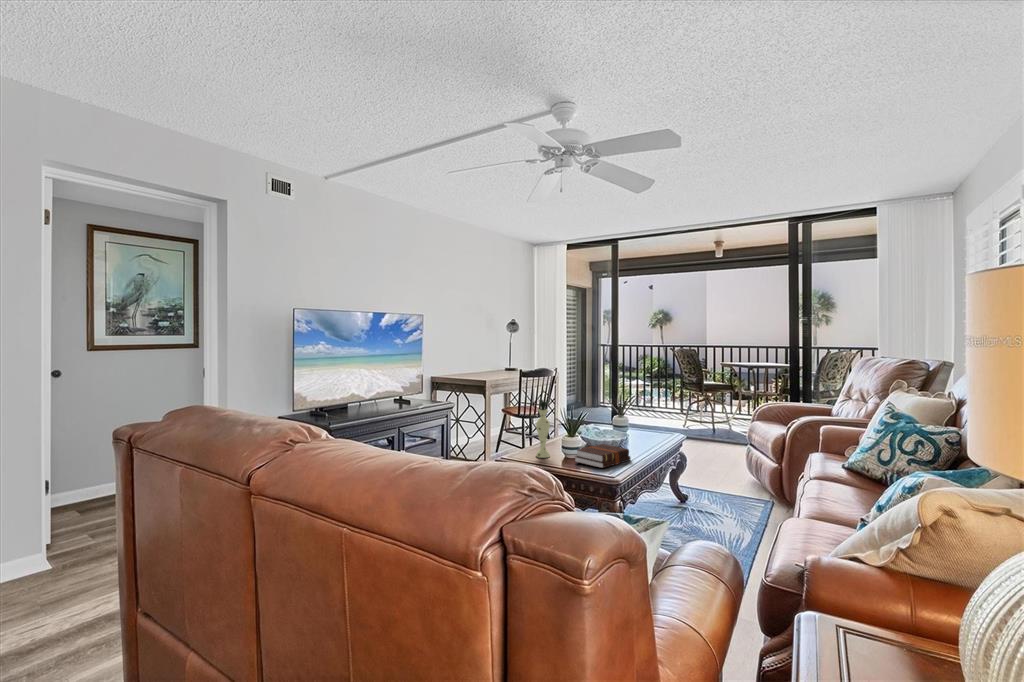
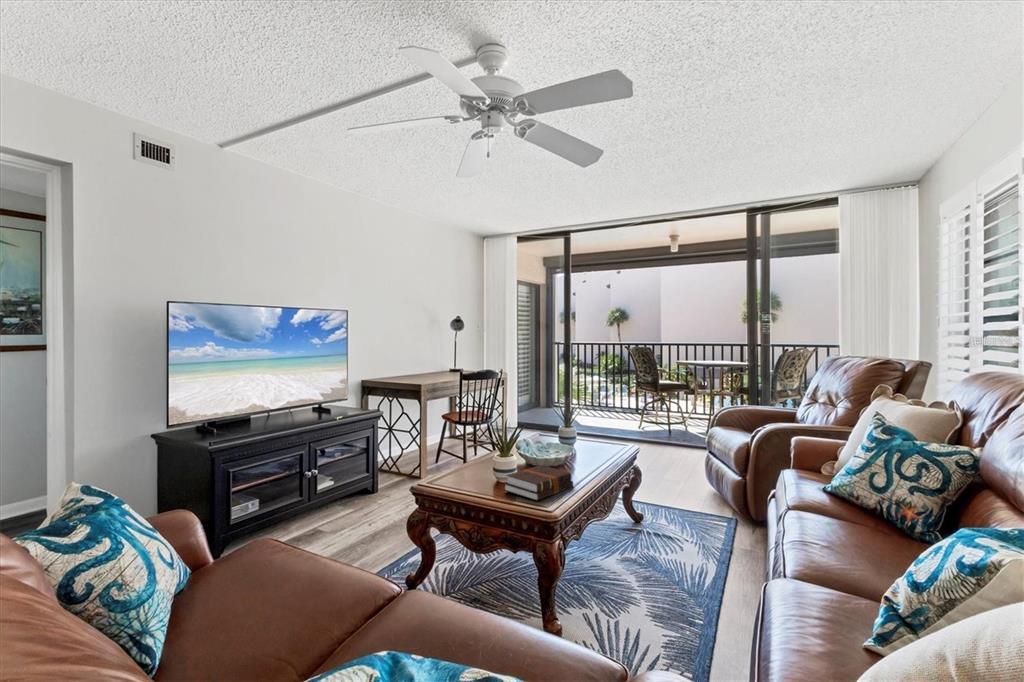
vase: present [536,399,550,458] -> none [452,408,485,484]

